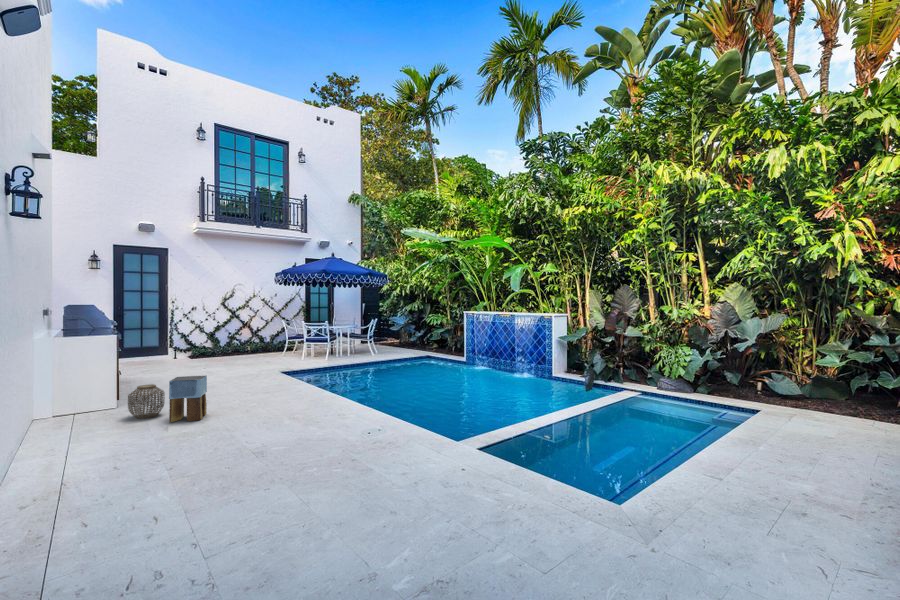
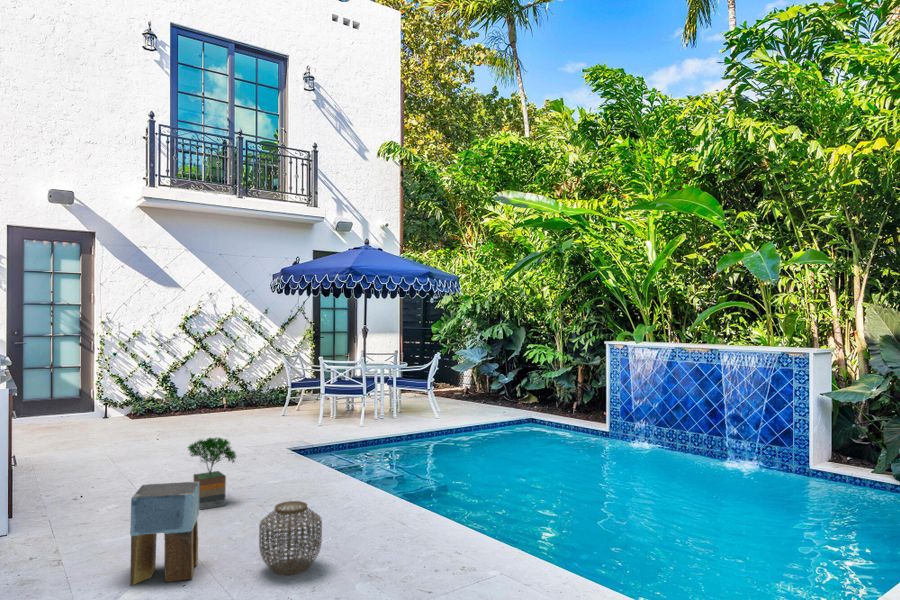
potted tree: none [208,359,236,396] -> present [188,438,236,510]
woven basket: present [128,384,165,419] -> present [259,501,322,575]

